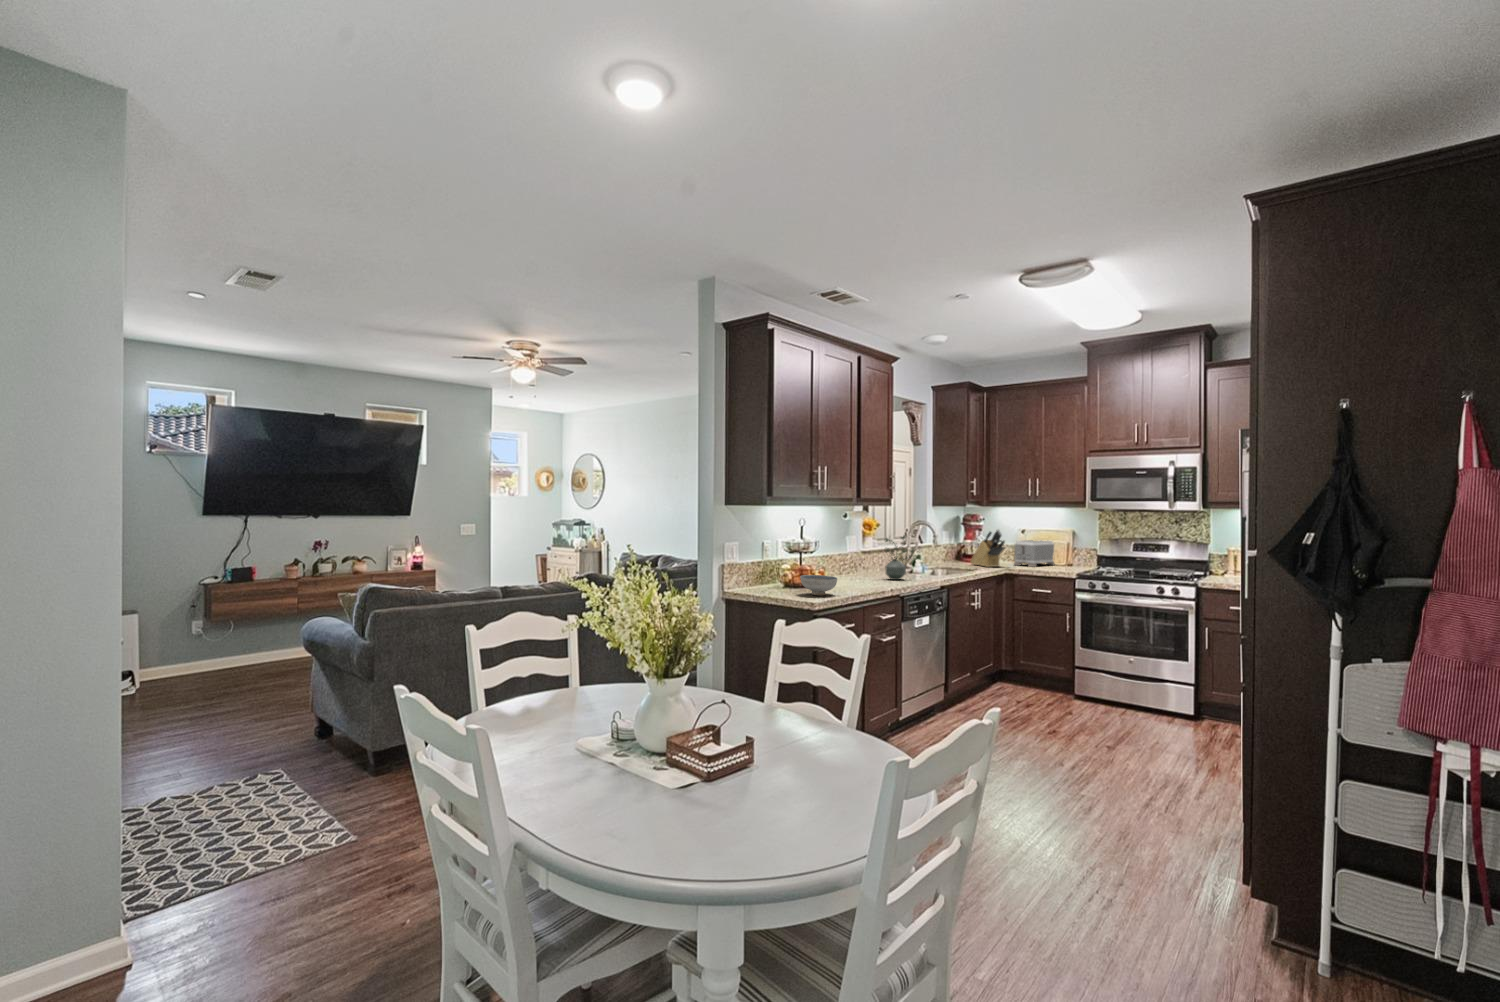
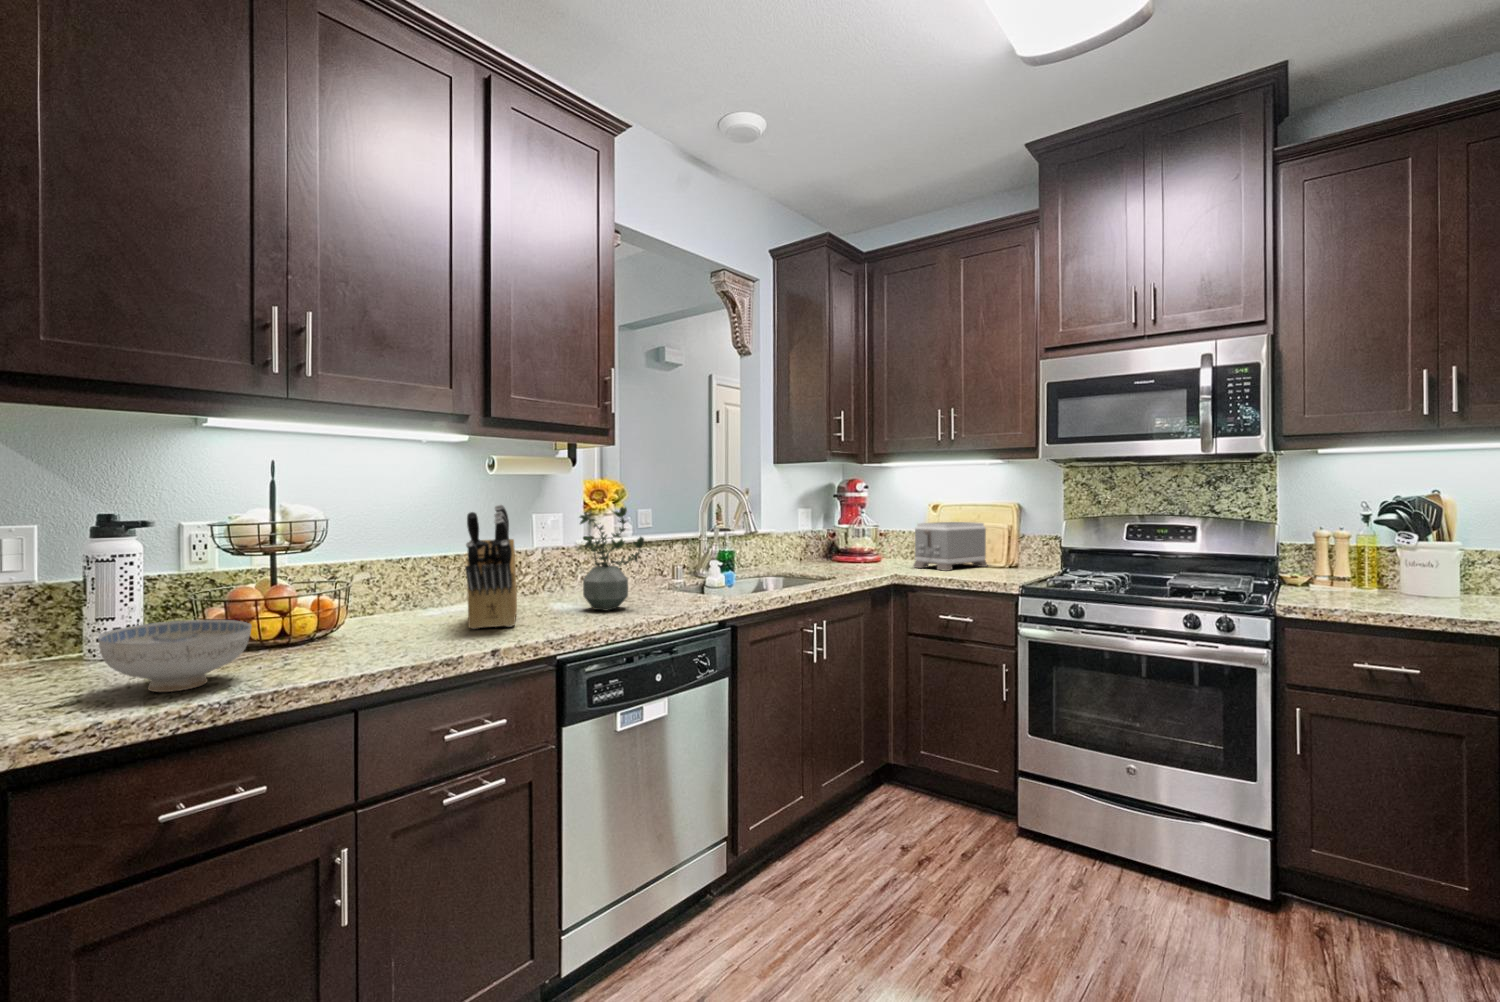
knife block: present [970,530,1005,567] -> present [465,505,517,629]

